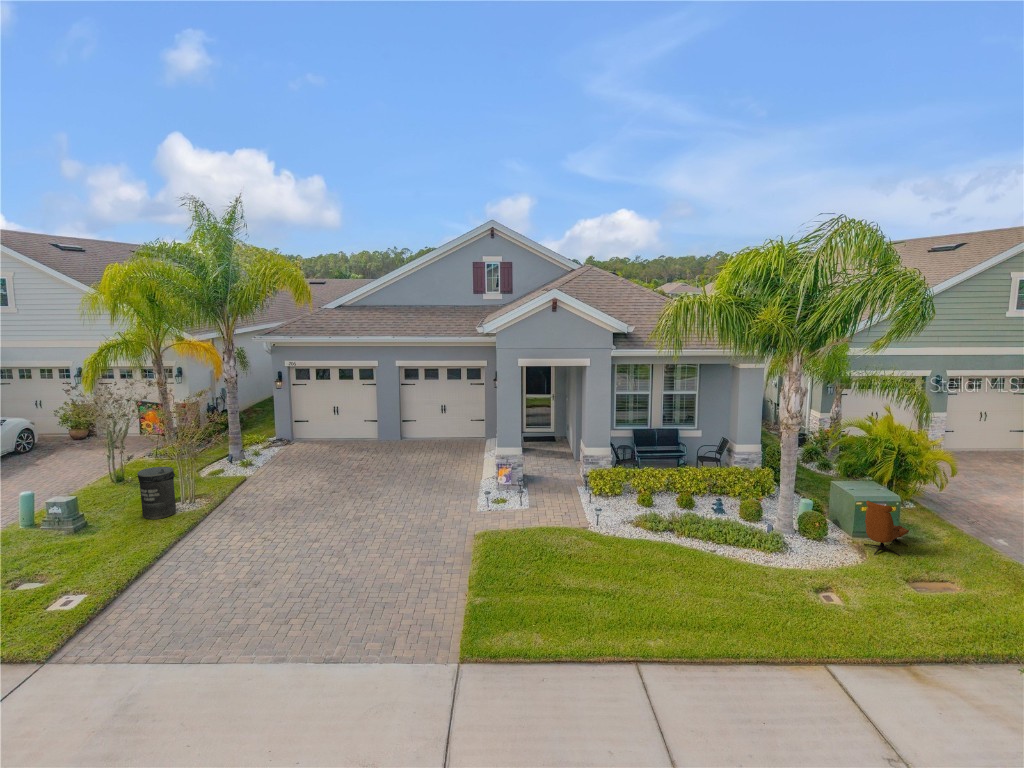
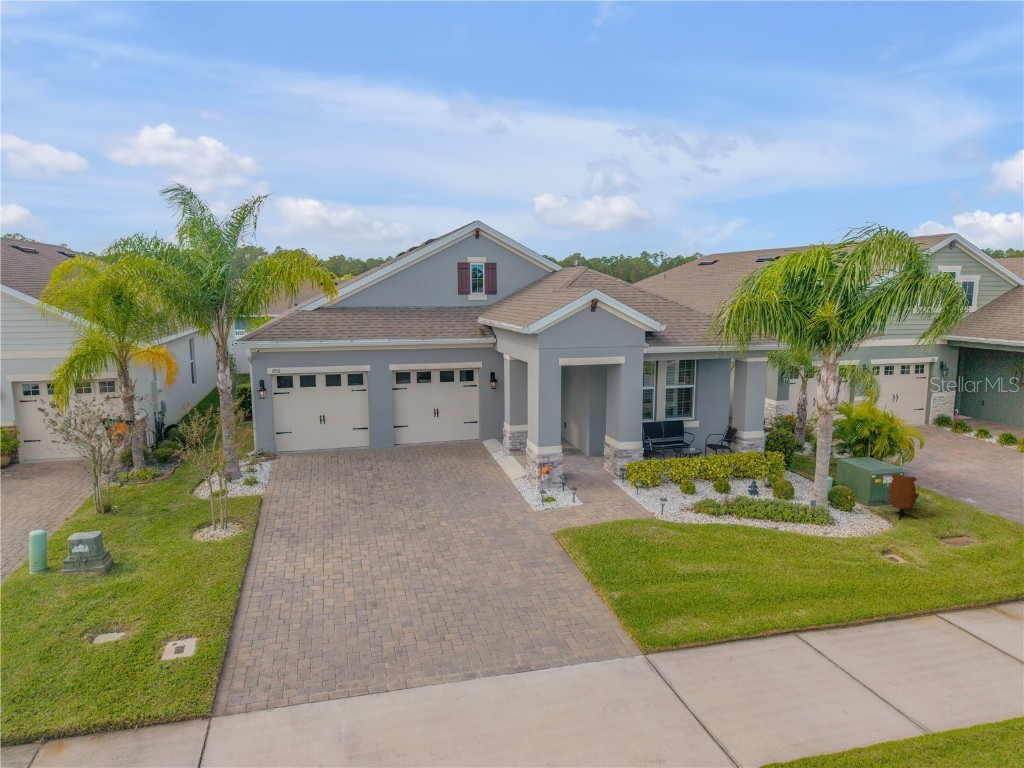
trash can: present [137,467,176,519] -> none [175,489,218,548]

